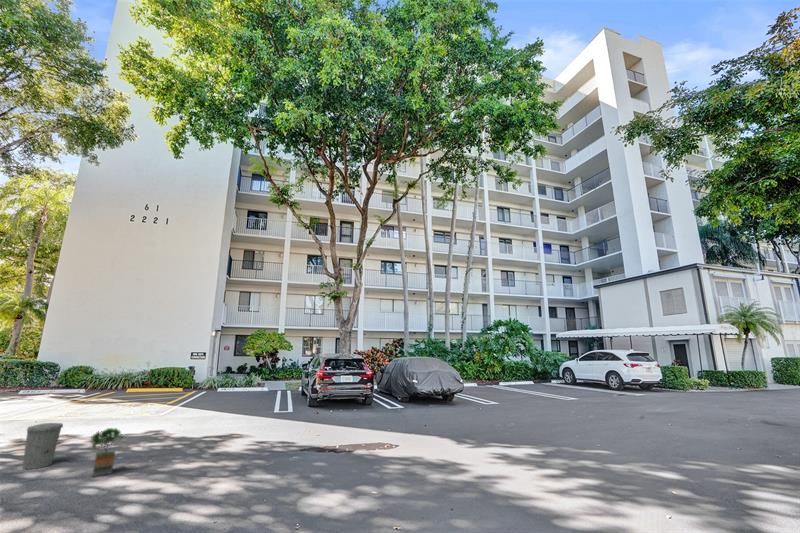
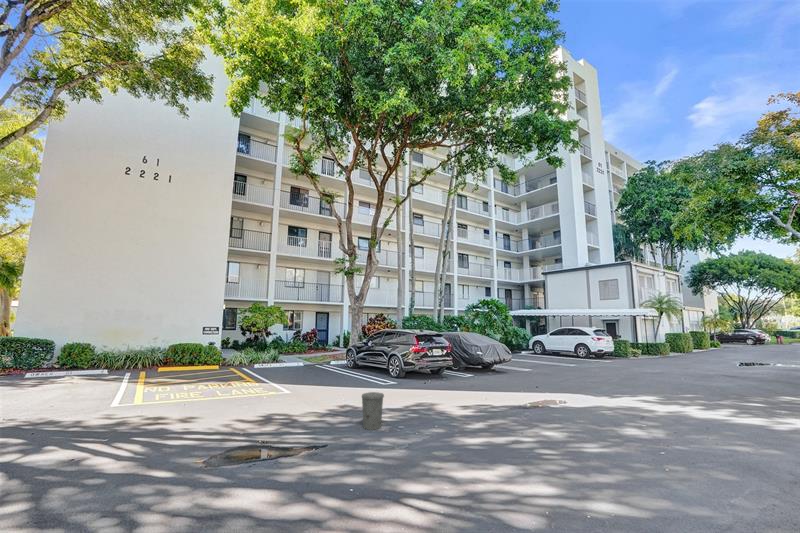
potted tree: present [91,428,123,476] -> none [434,392,455,429]

